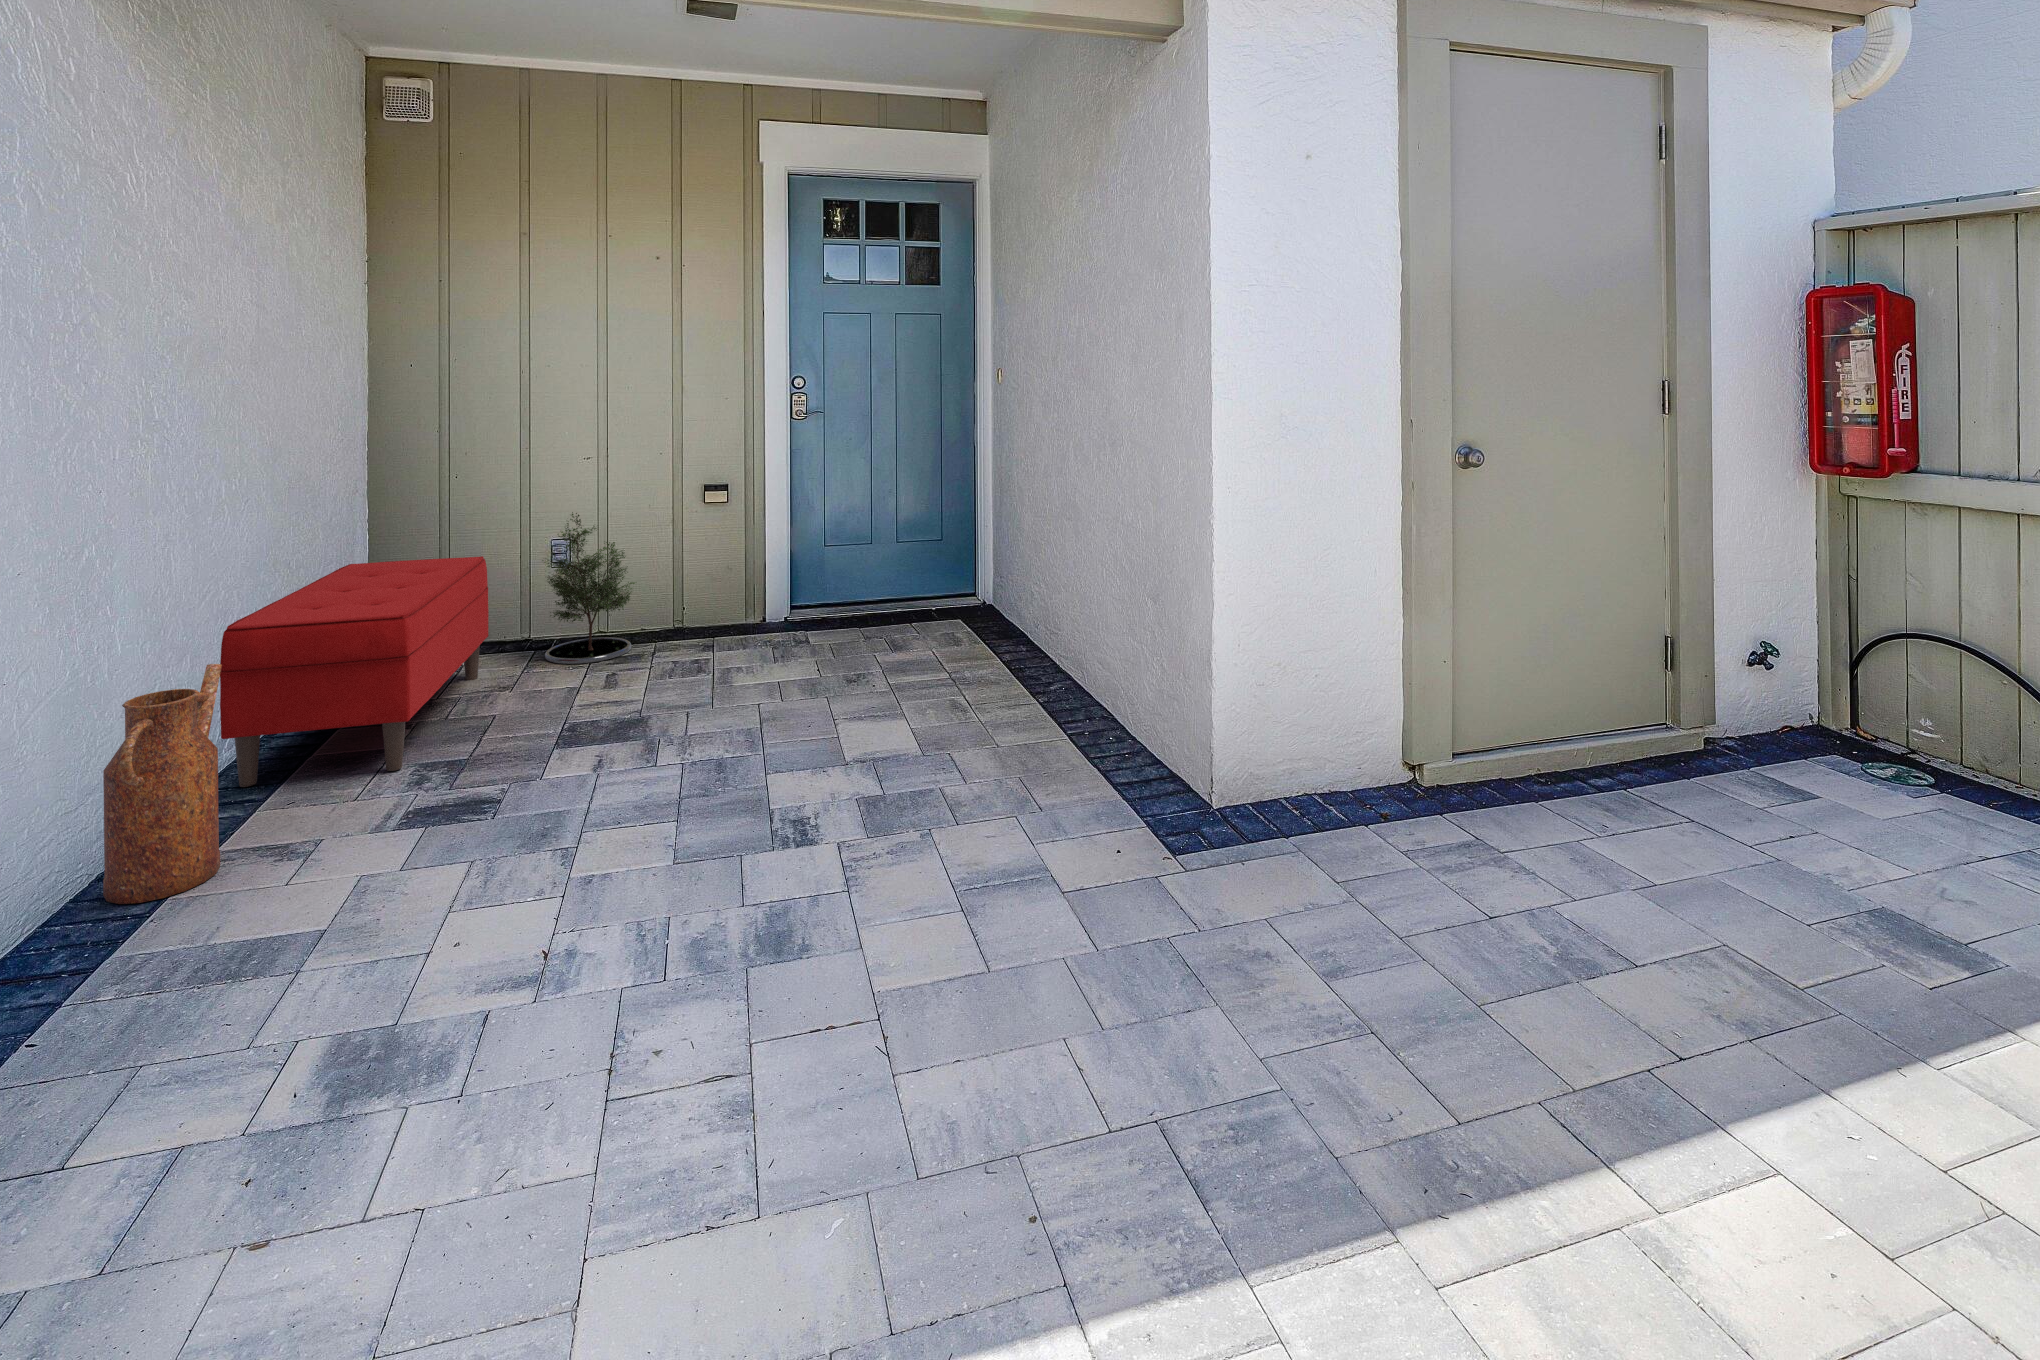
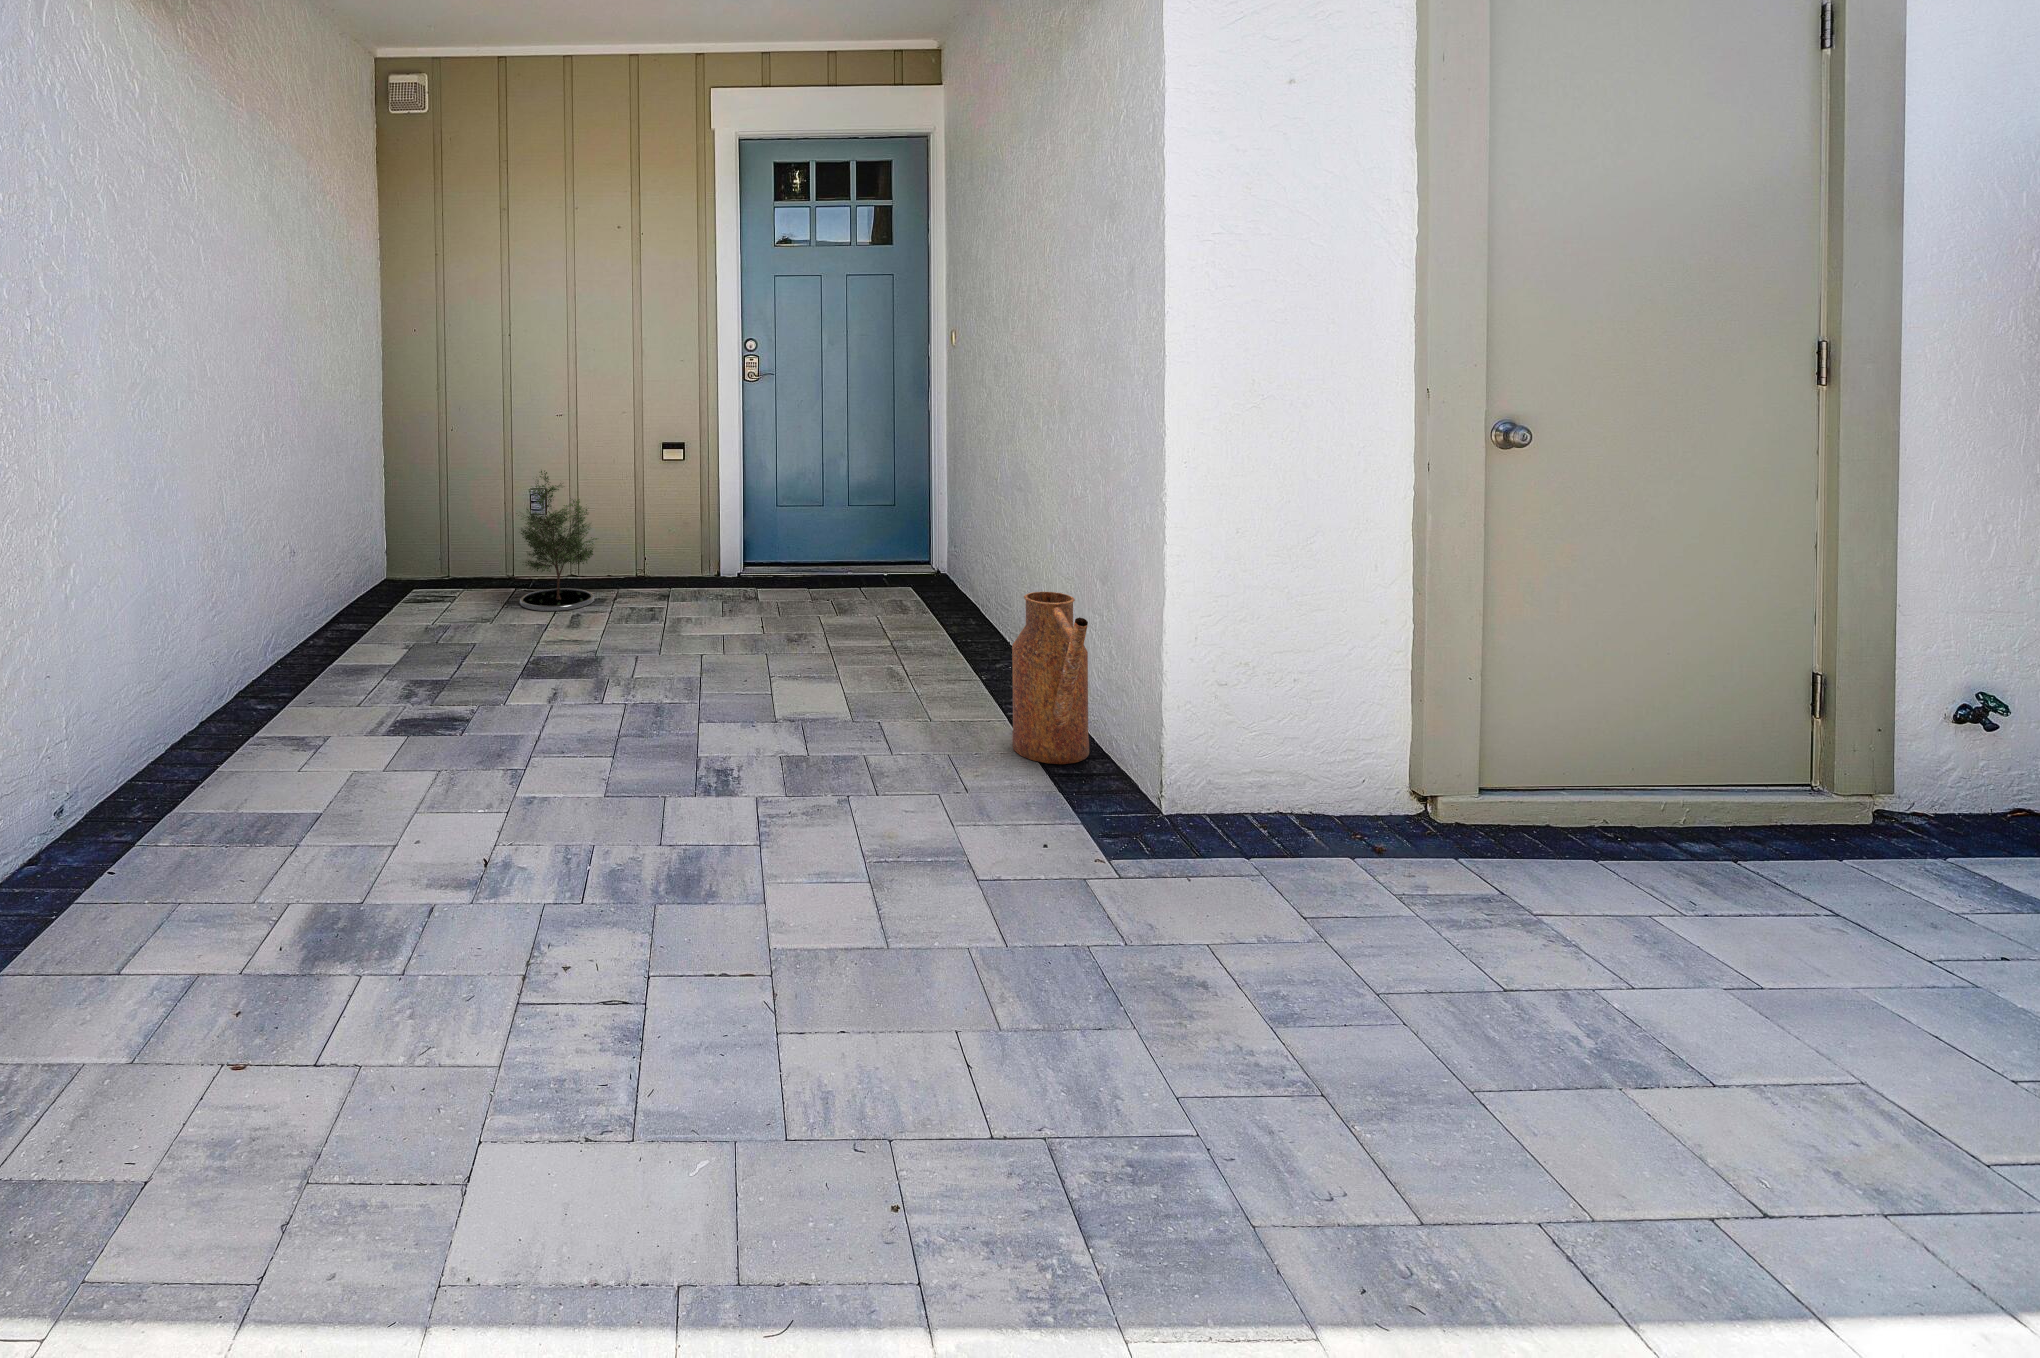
bench: present [220,556,489,787] -> none [255,507,471,693]
watering can: present [103,664,222,904] -> present [1012,592,1089,764]

